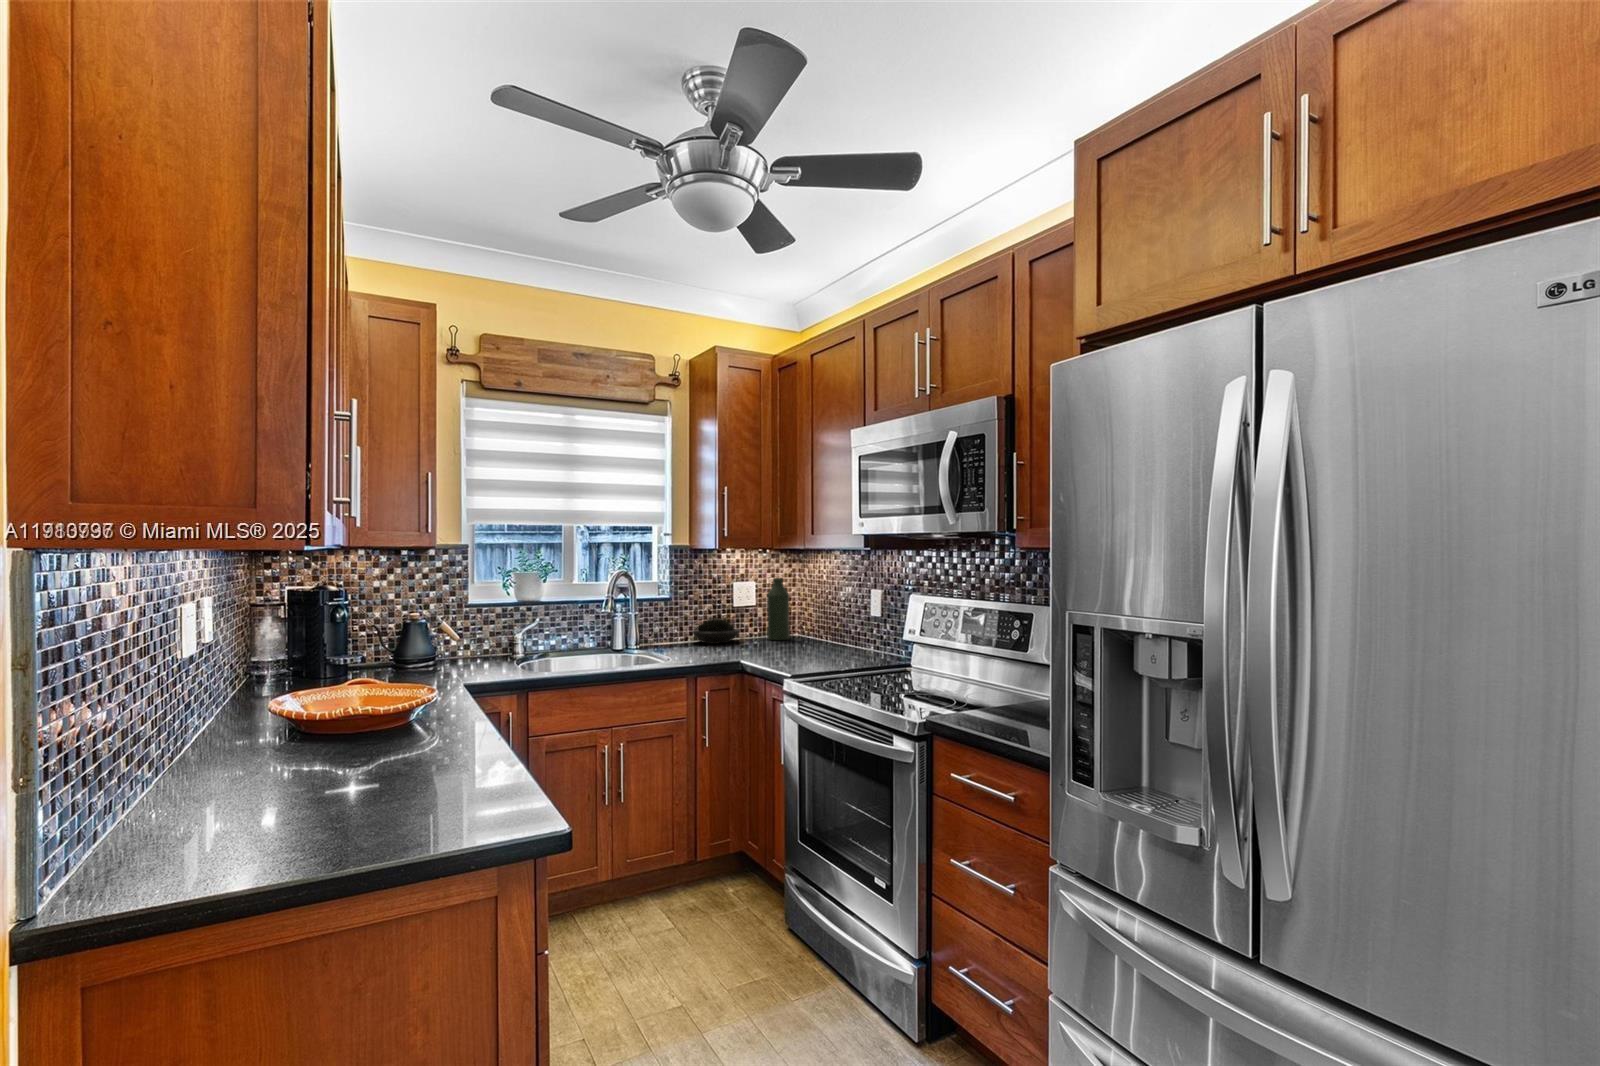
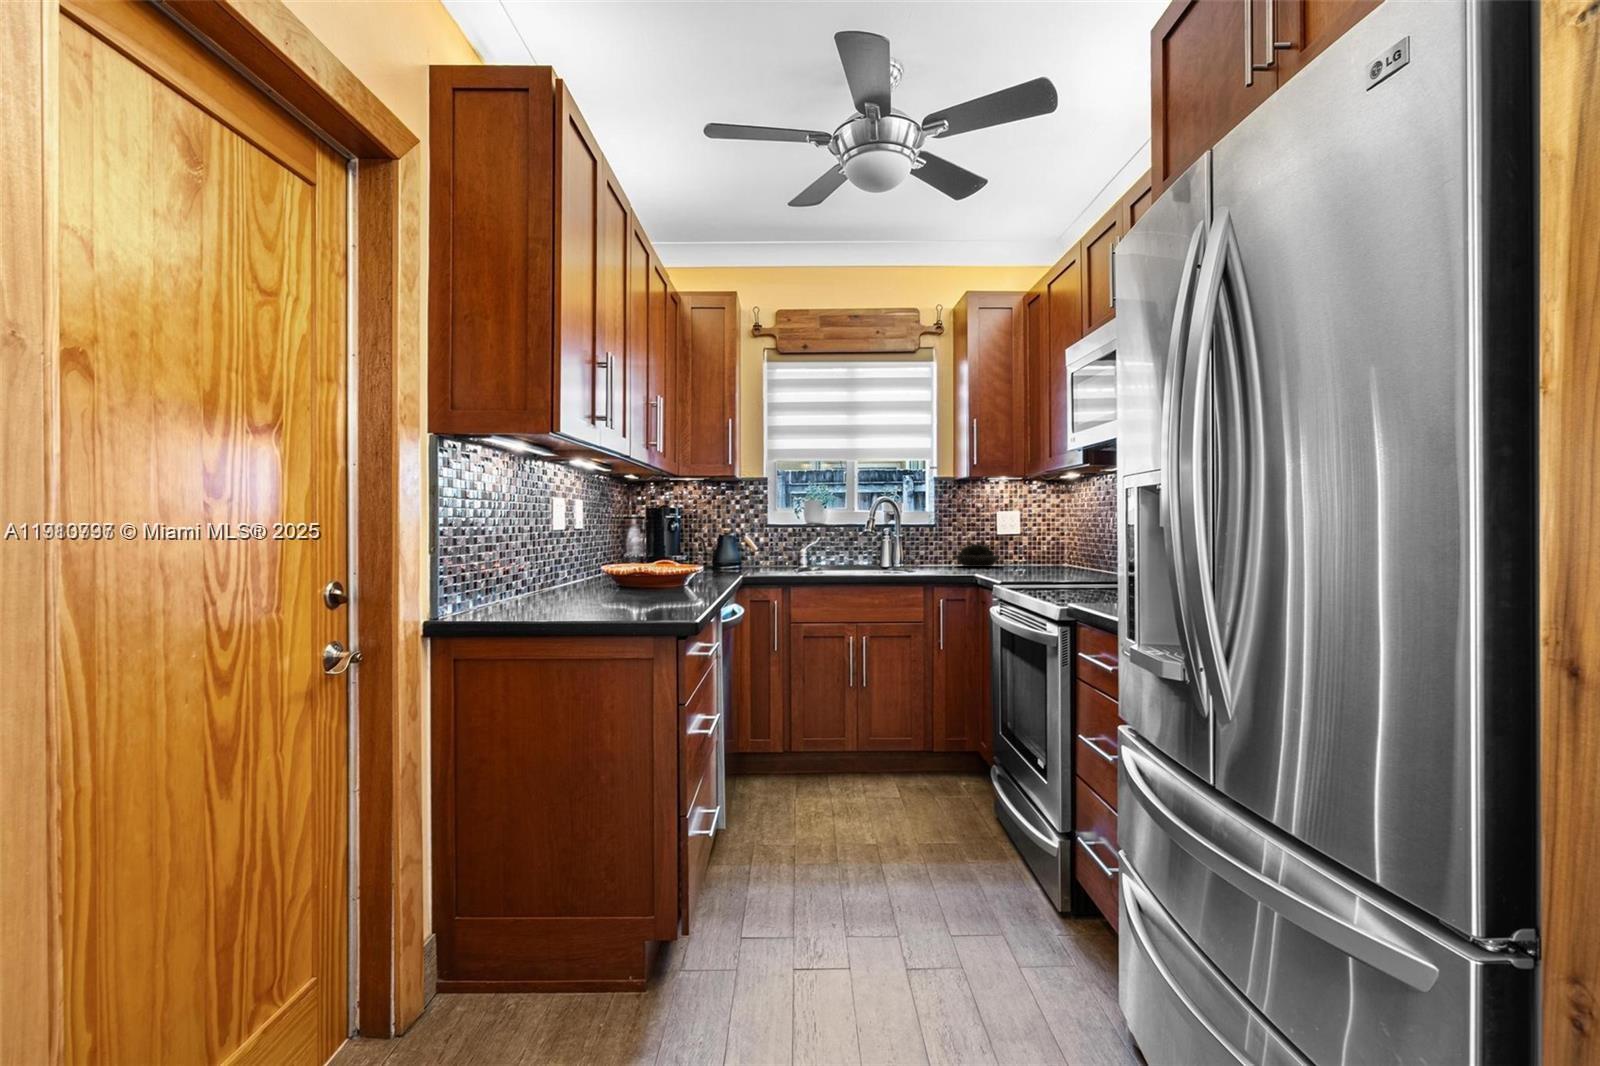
bottle: present [767,578,790,640] -> none [1030,508,1053,567]

